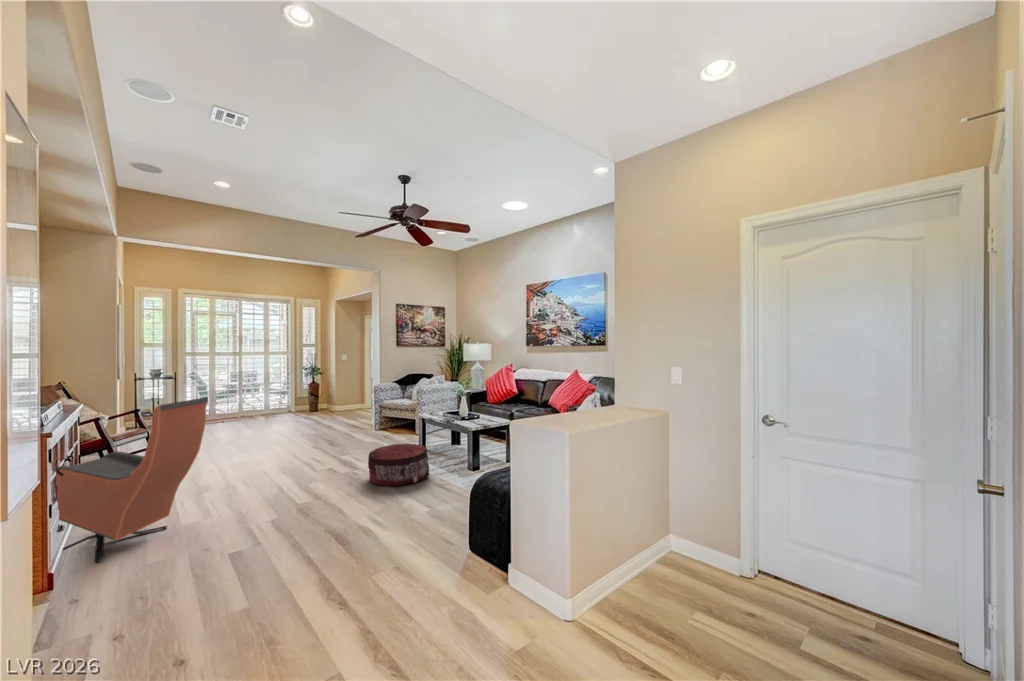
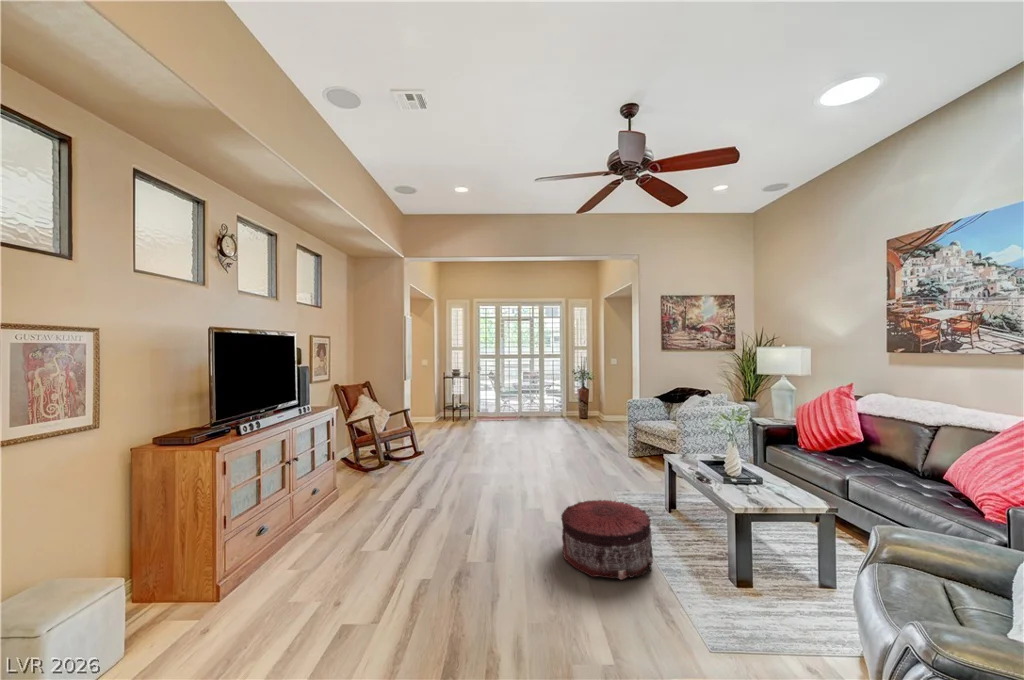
armchair: present [56,397,208,563] -> none [235,416,351,581]

